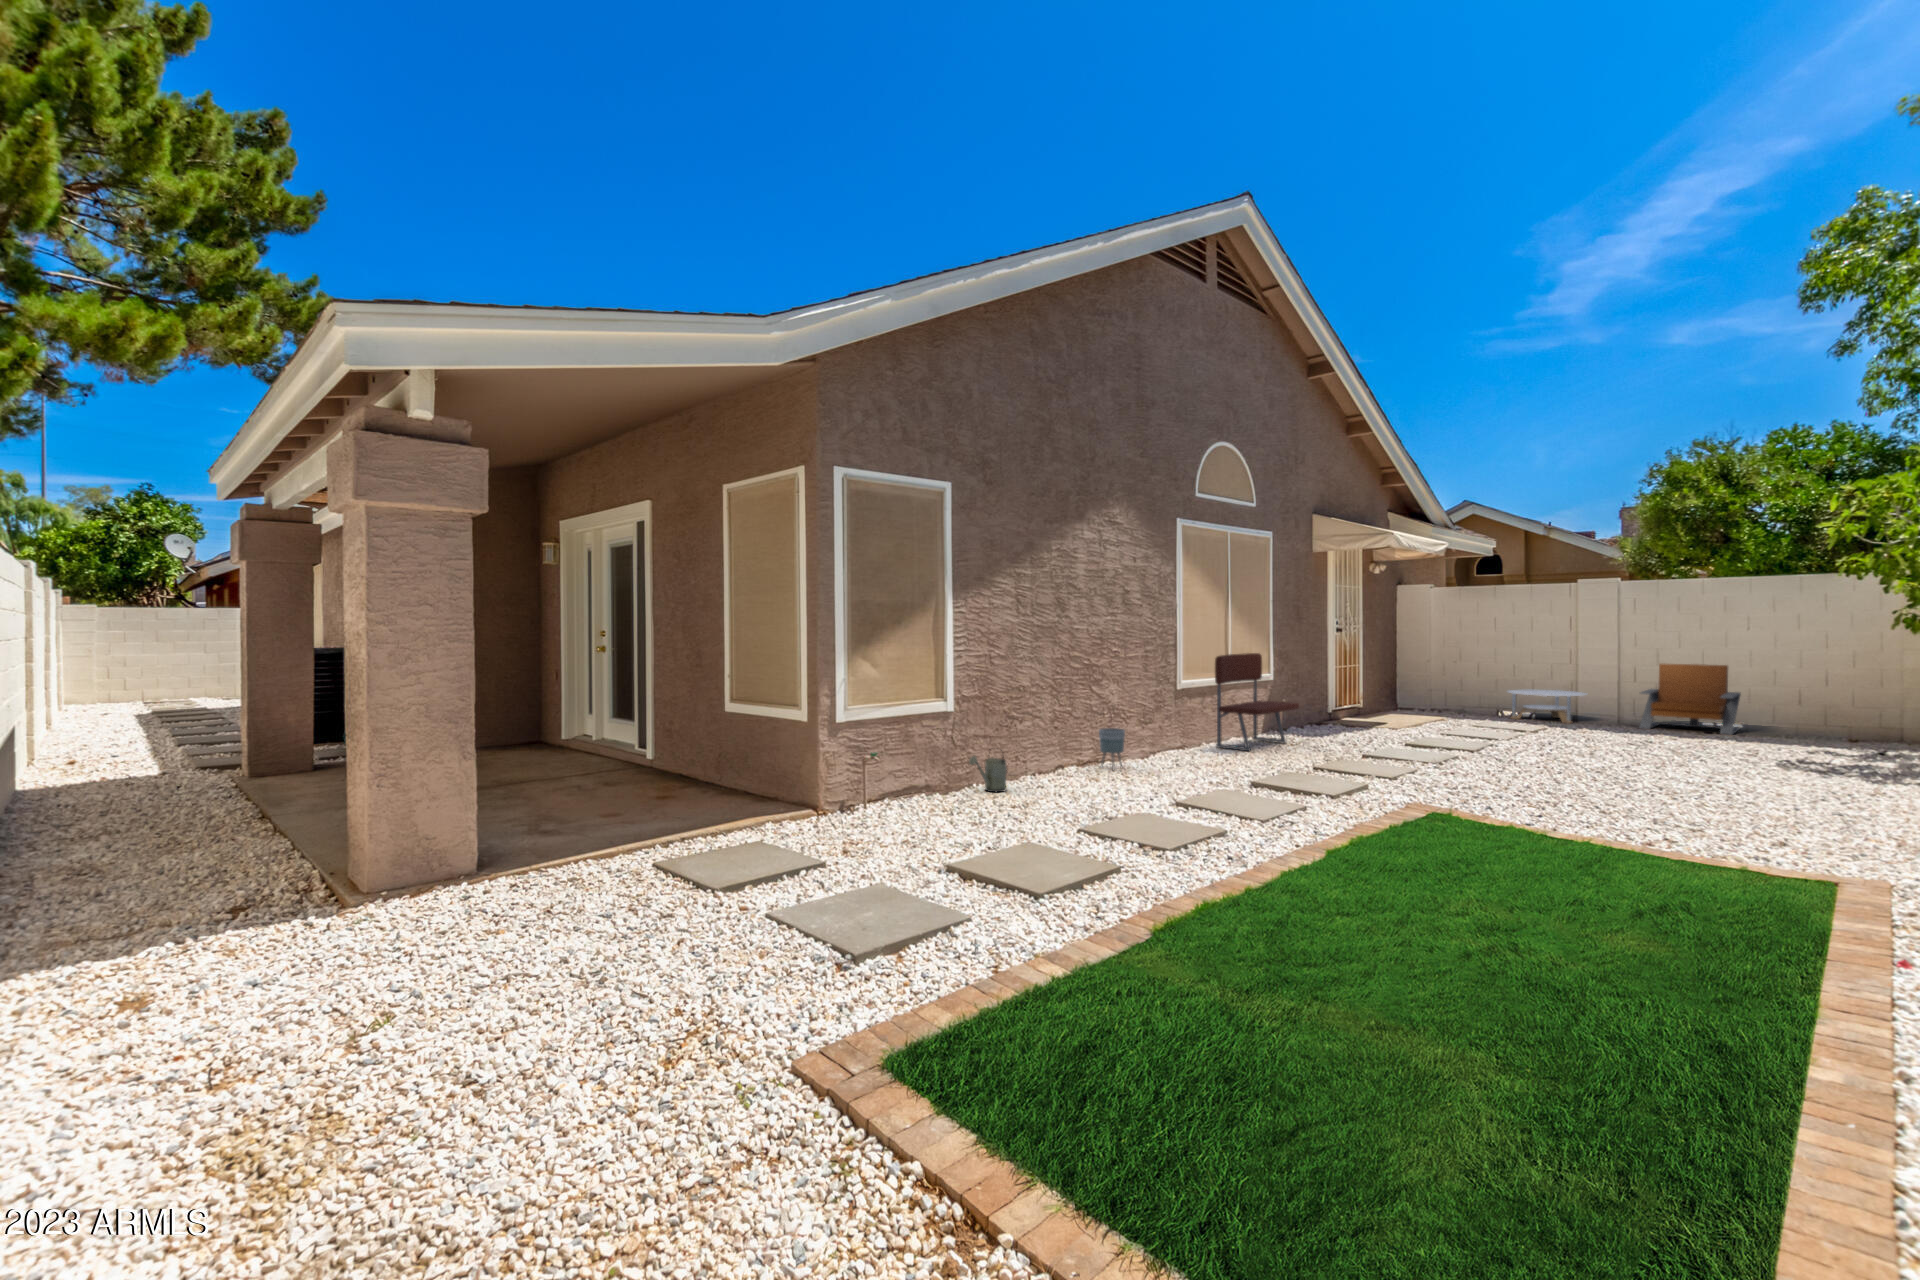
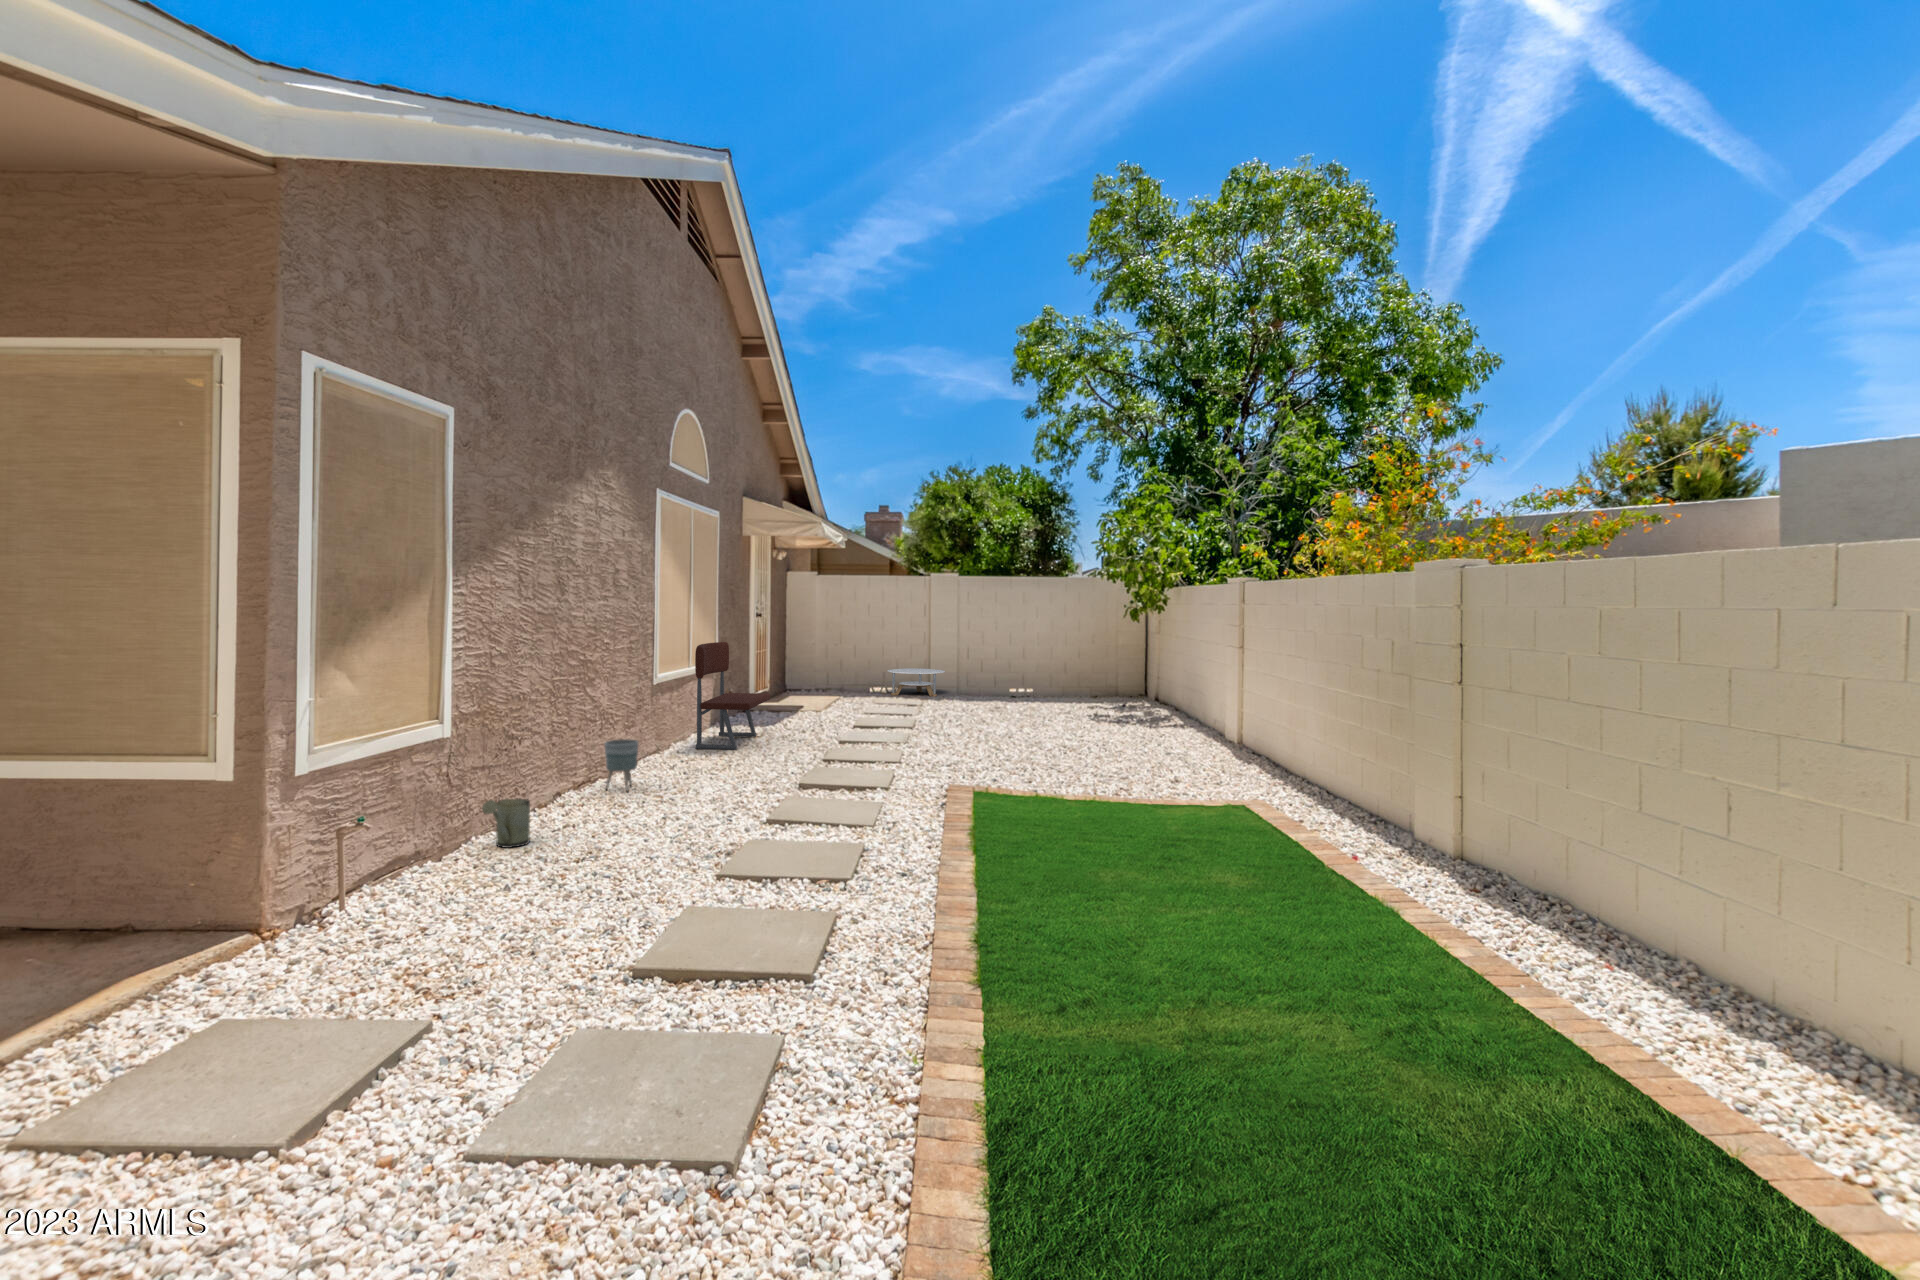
lounge chair: present [1639,664,1741,735] -> none [982,645,1039,698]

